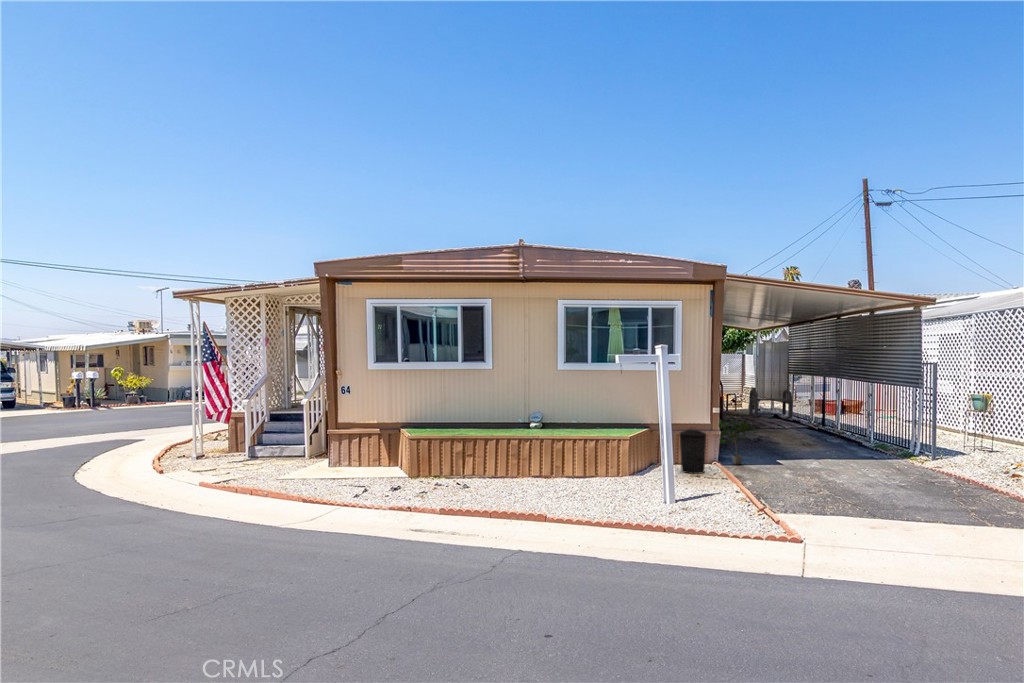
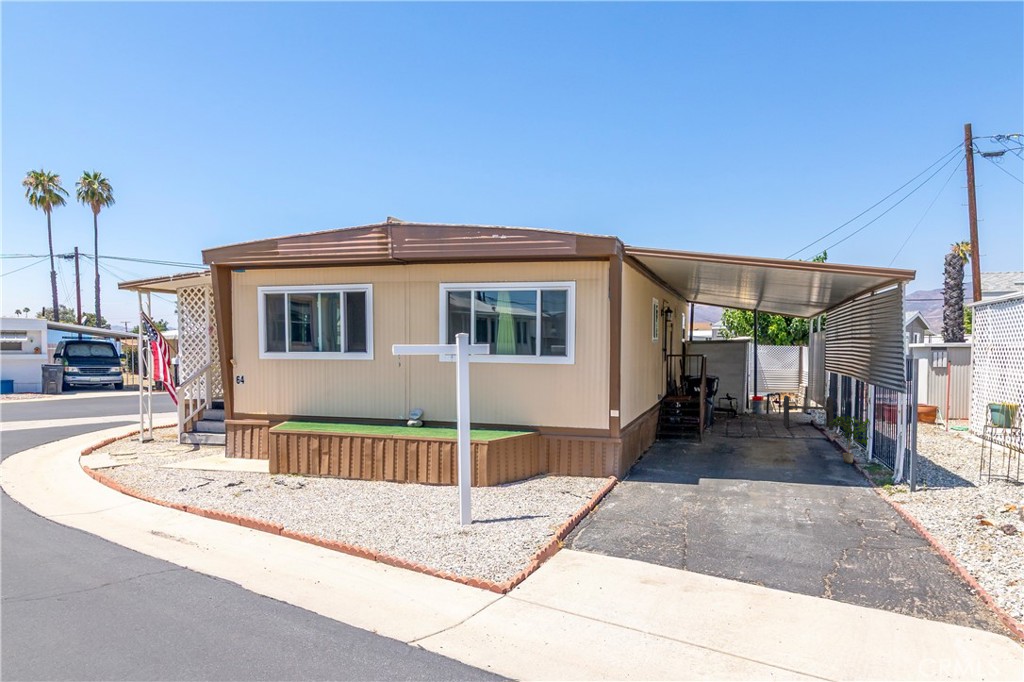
potted plant: present [719,419,754,465] -> present [830,416,871,463]
trash can: present [680,429,706,474] -> none [563,435,594,490]

